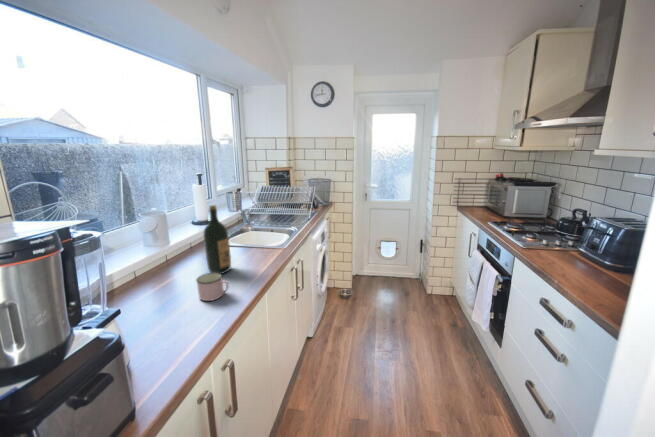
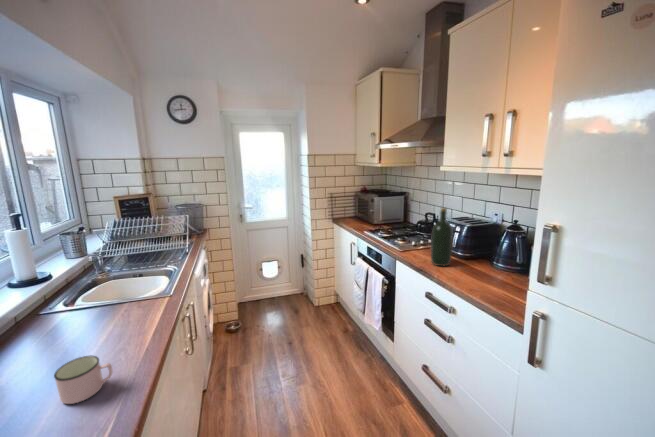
wine bottle: present [203,205,231,274] -> present [431,208,453,266]

